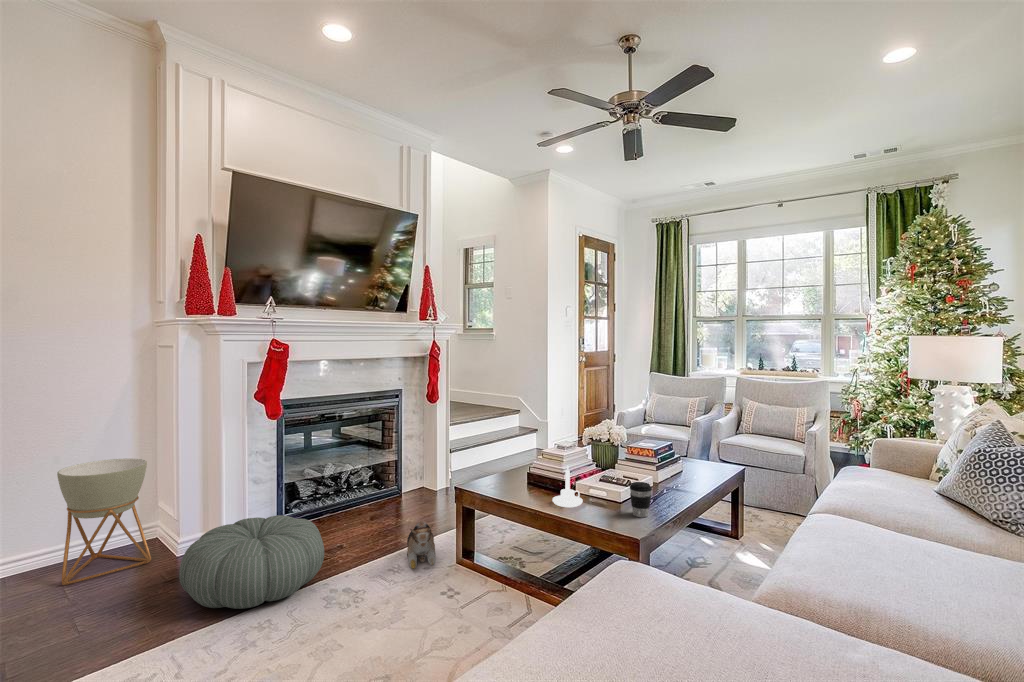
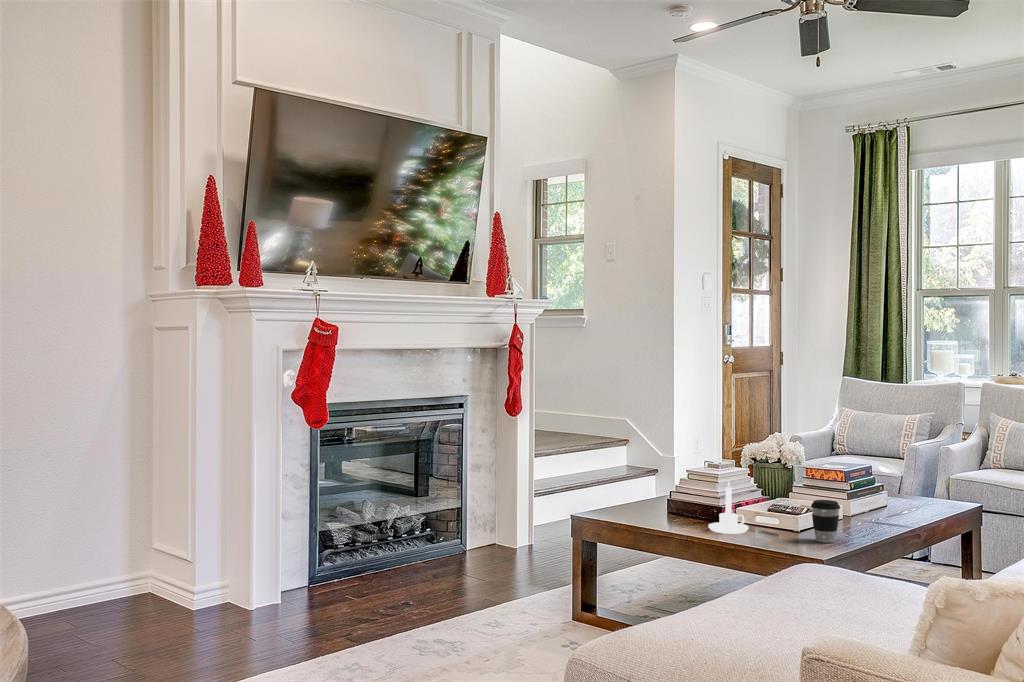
planter: present [57,458,151,585] -> none [66,477,171,628]
pouf: present [179,515,324,609] -> none [237,552,405,651]
plush toy: present [407,521,436,569] -> none [504,560,546,625]

